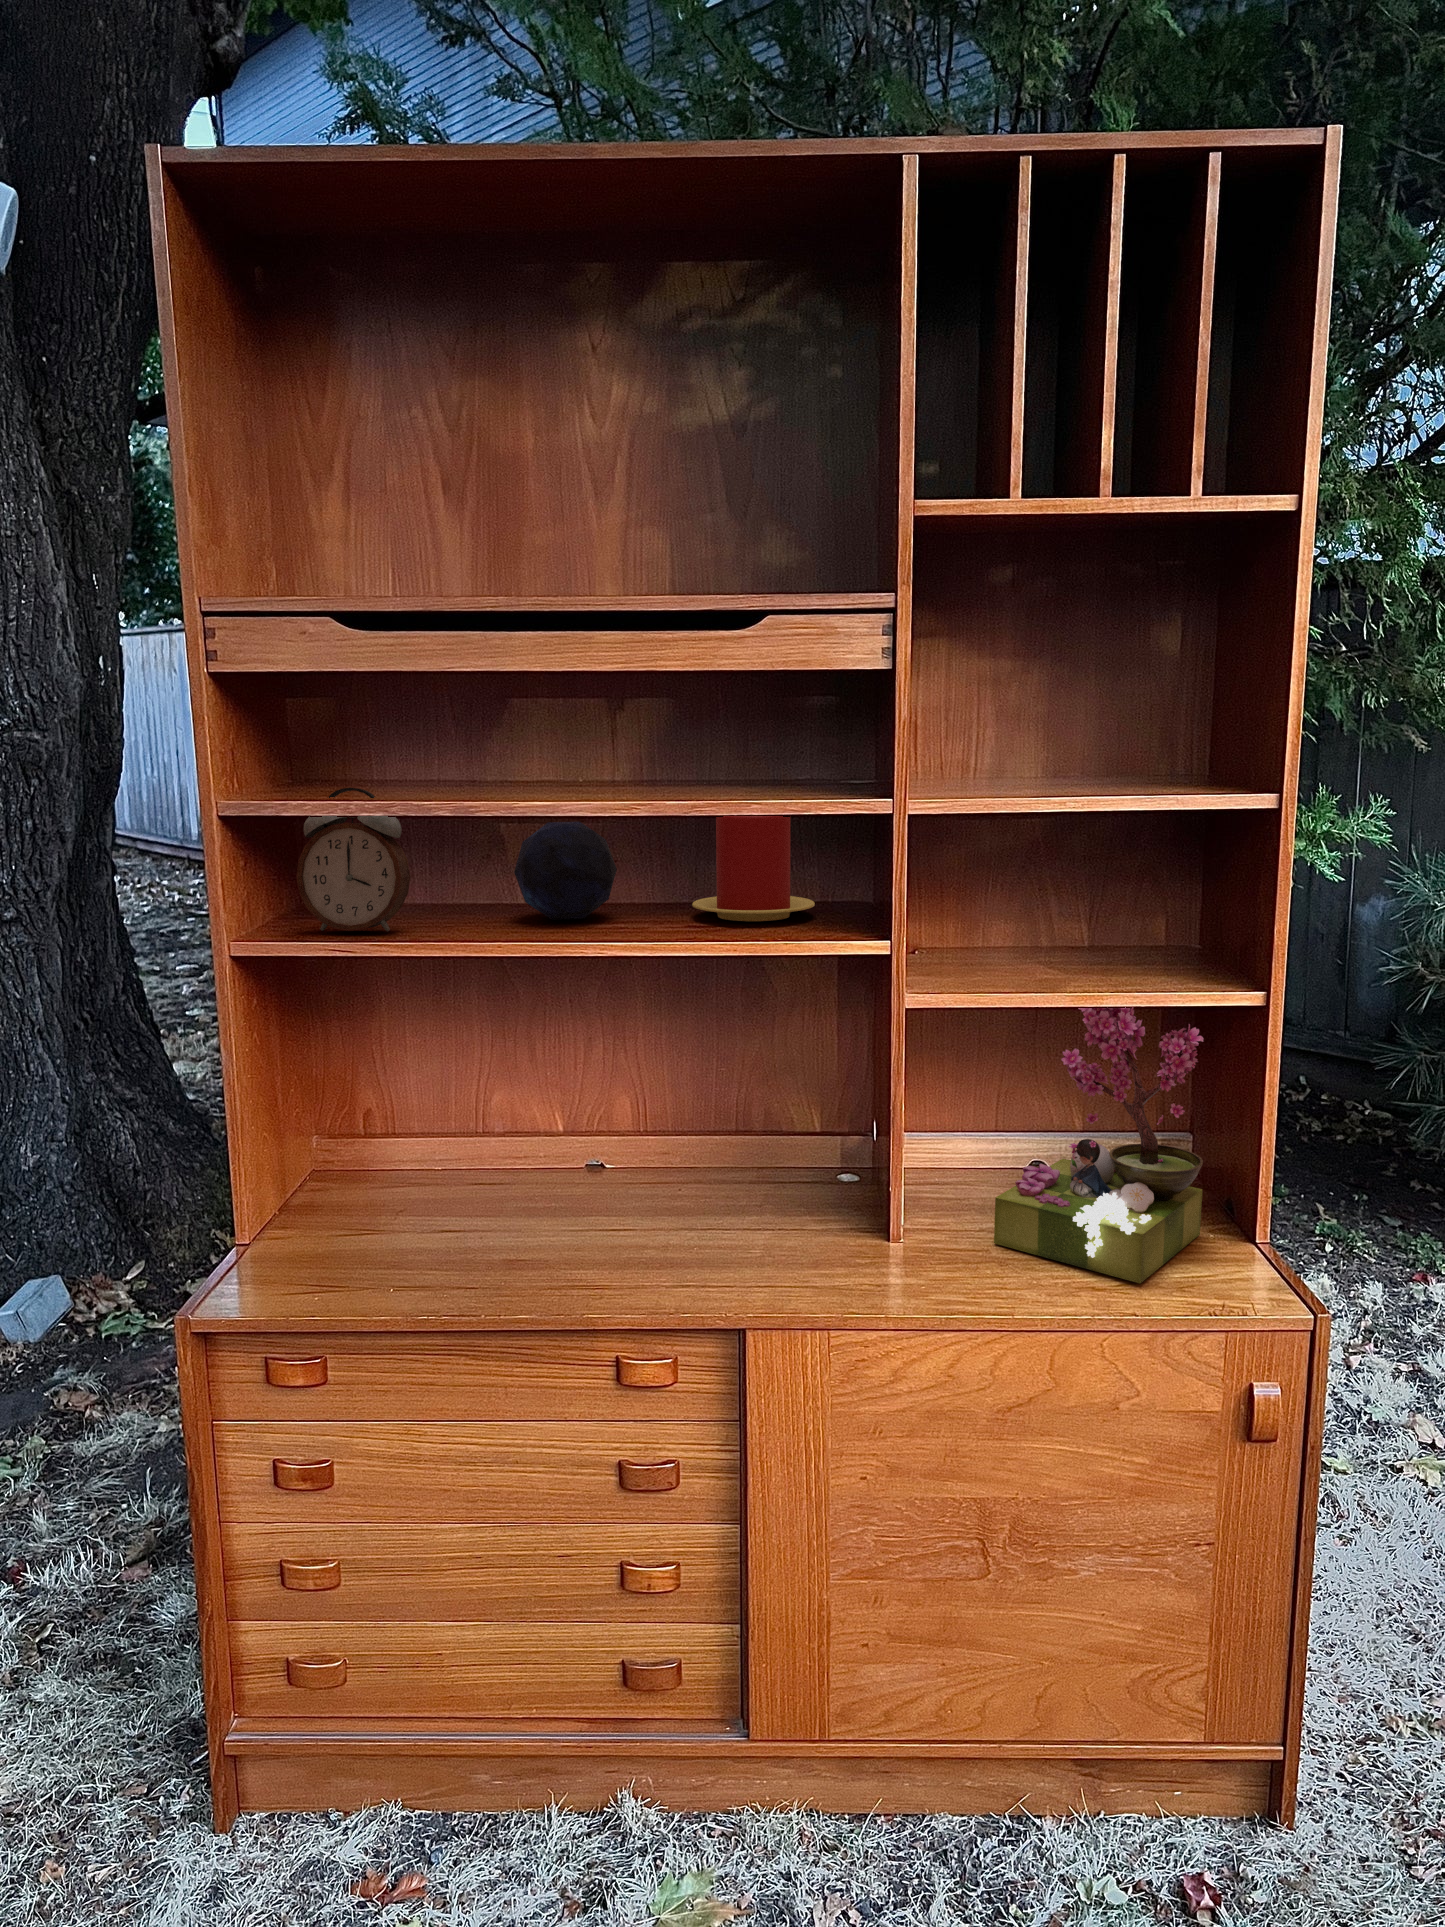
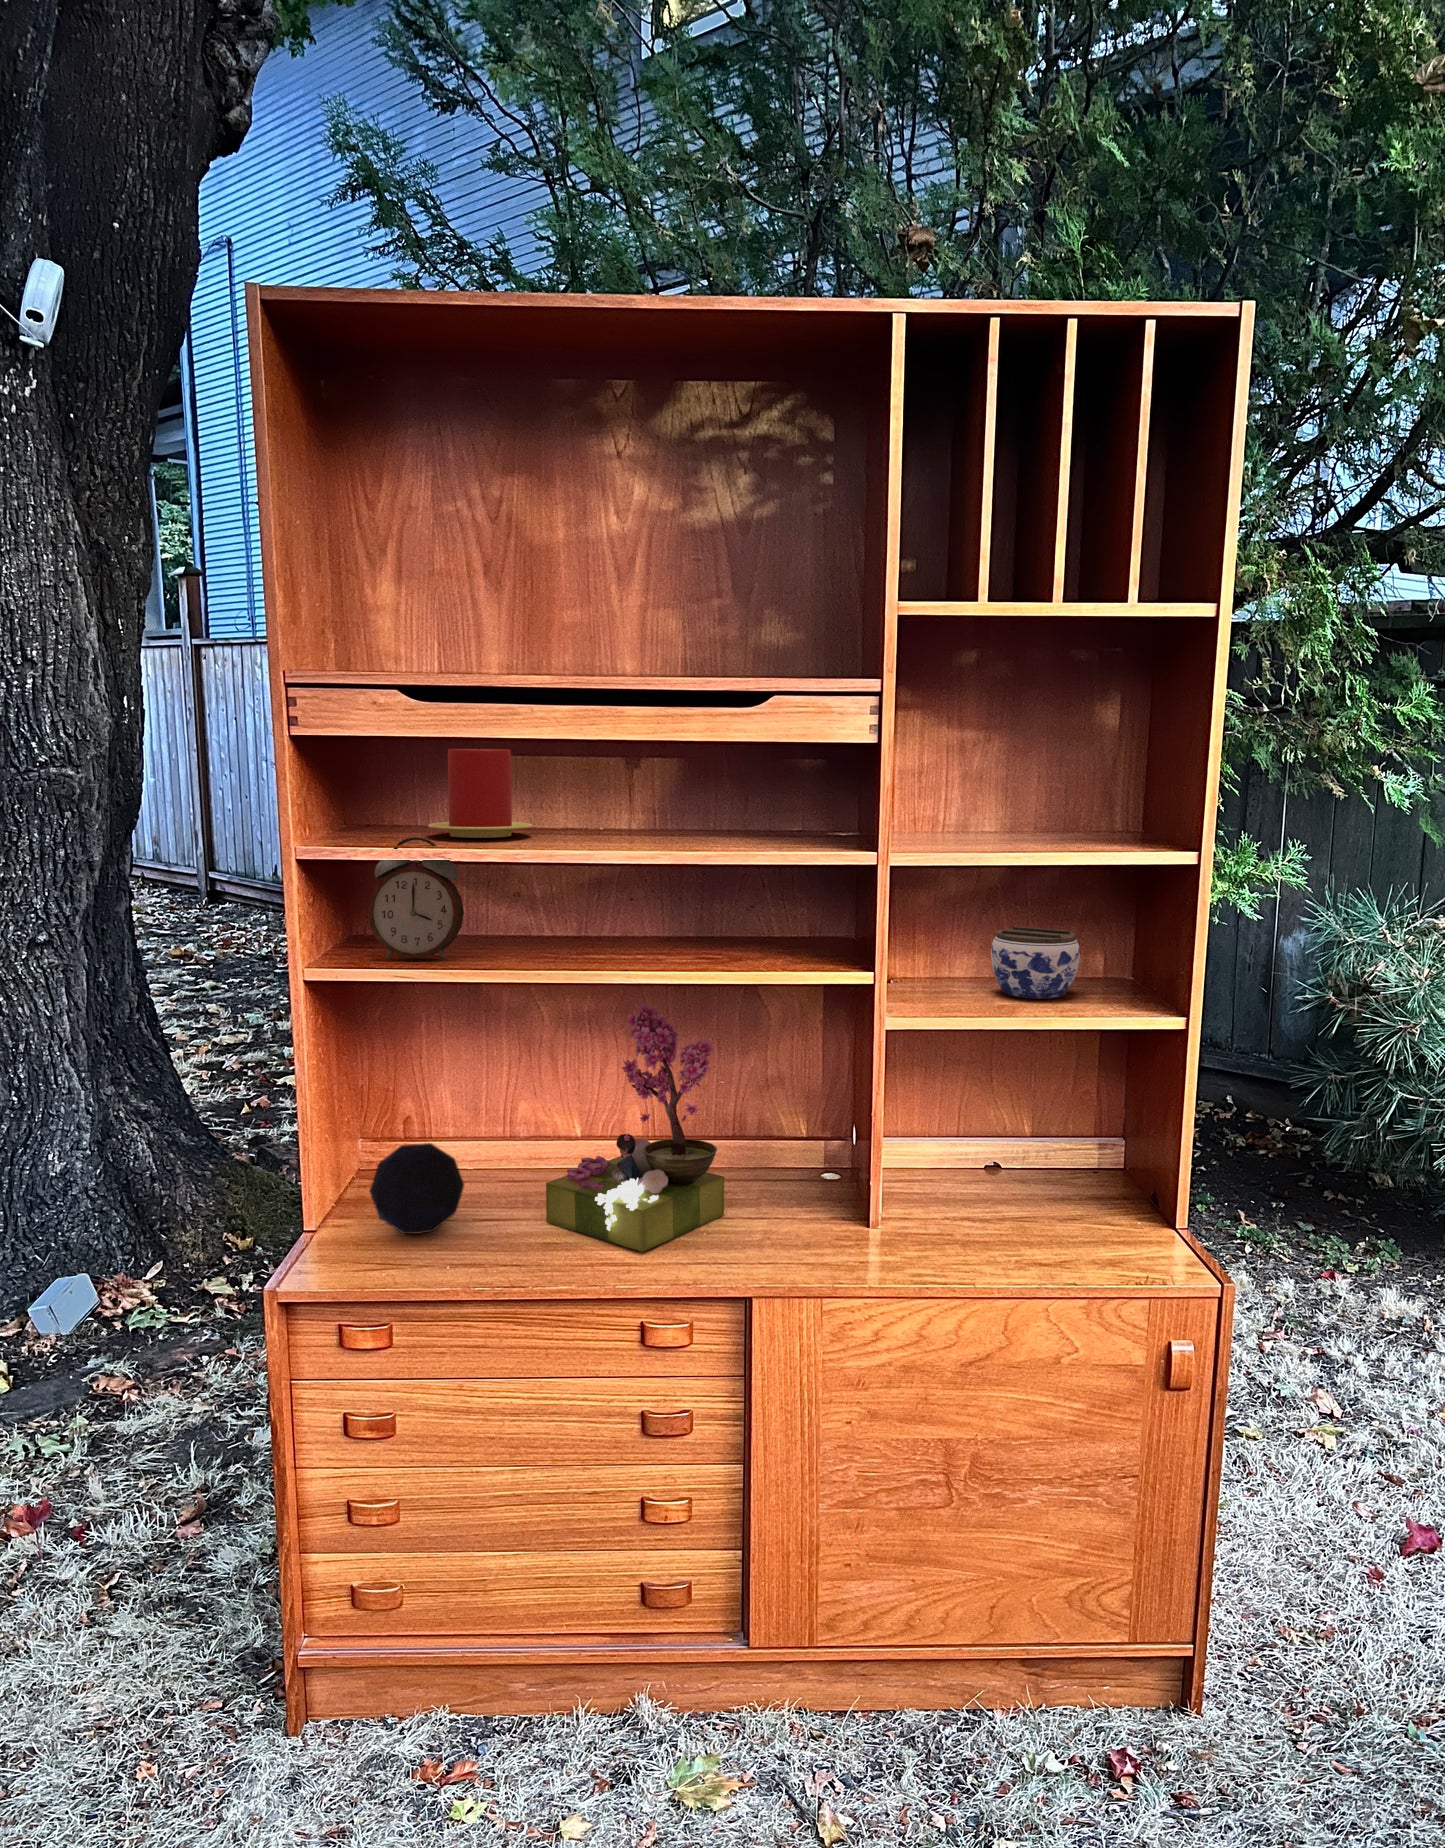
candle: present [692,816,815,921] -> present [428,748,533,838]
decorative orb: present [514,822,617,920] -> present [370,1143,464,1234]
jar: none [1041,887,1149,973] -> present [991,927,1080,999]
flower arrangement: present [994,1007,1203,1283] -> present [546,1003,724,1252]

